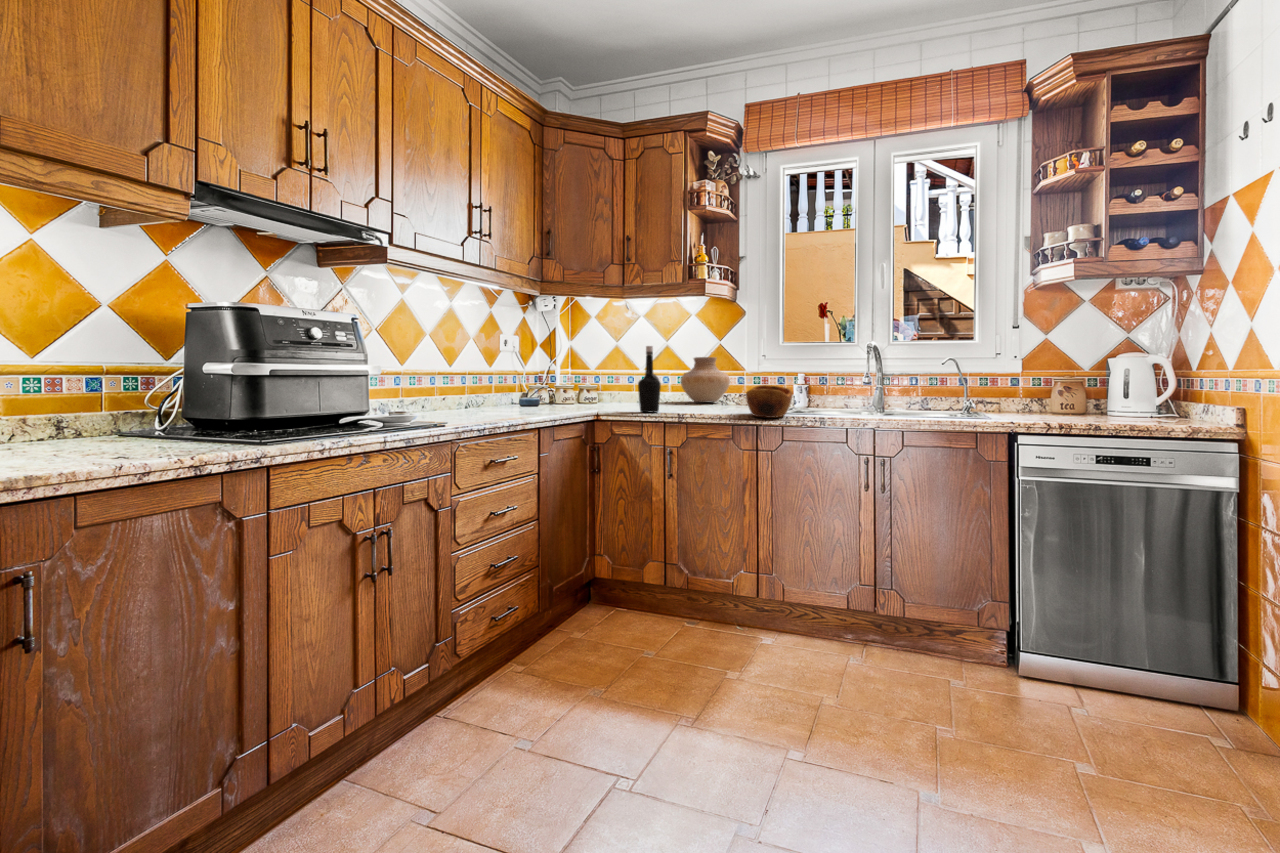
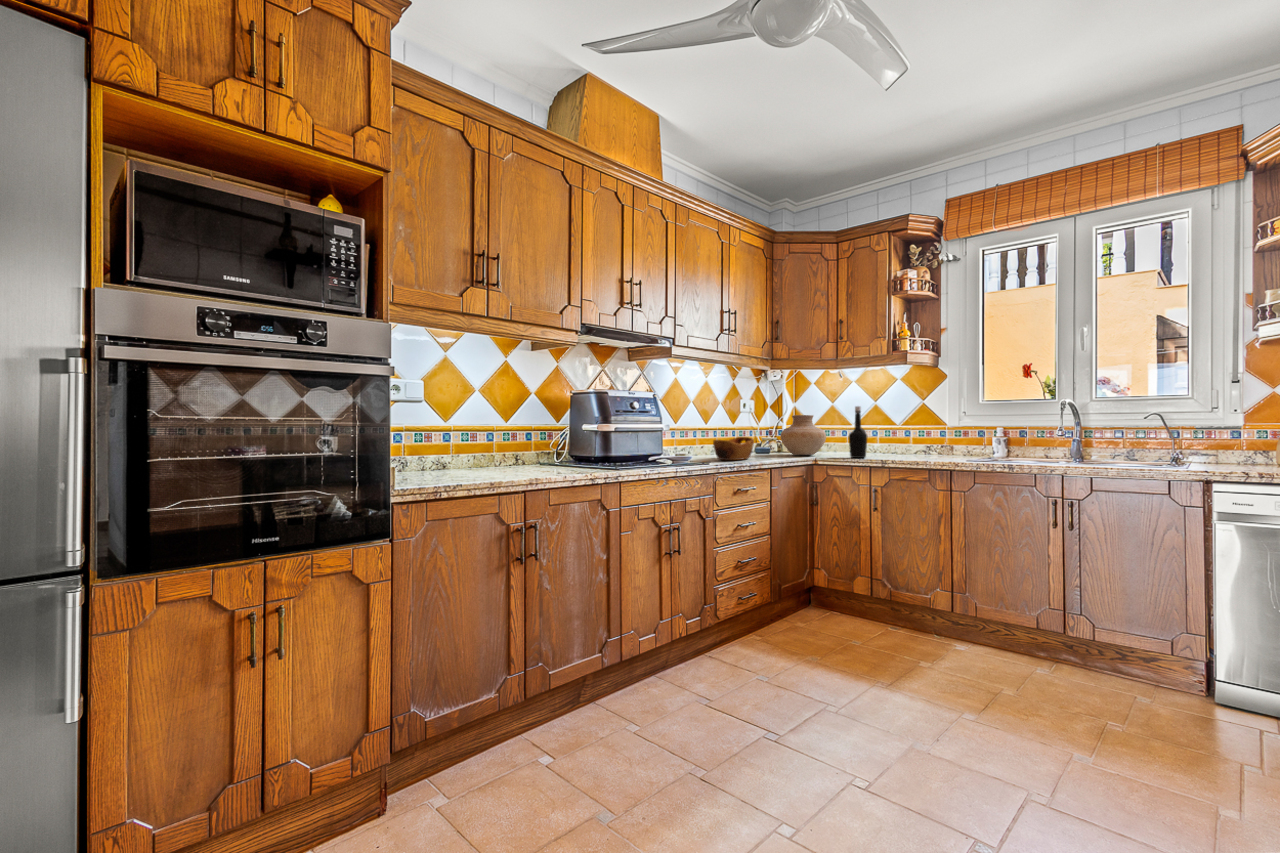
vase: present [681,357,730,402] -> present [781,415,826,455]
wooden bowl: present [746,385,793,418] -> present [713,437,754,460]

